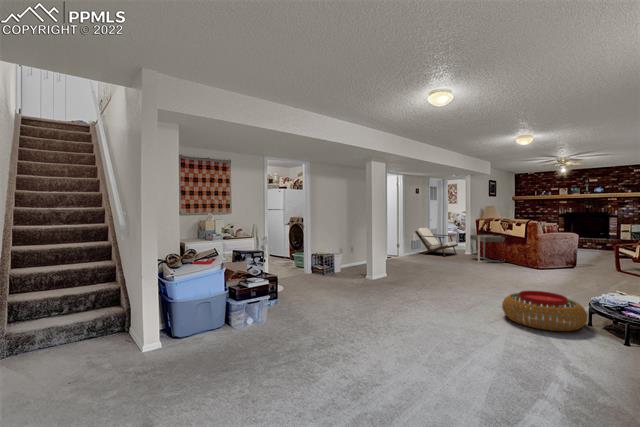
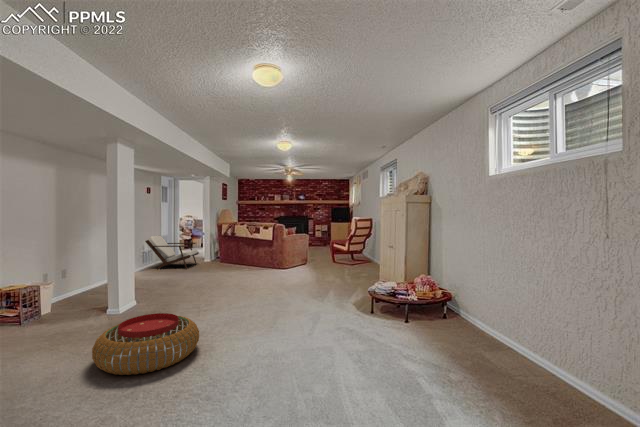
side table: present [470,235,505,262] -> none [217,239,257,271]
pouf: present [502,291,587,331] -> present [92,313,199,375]

